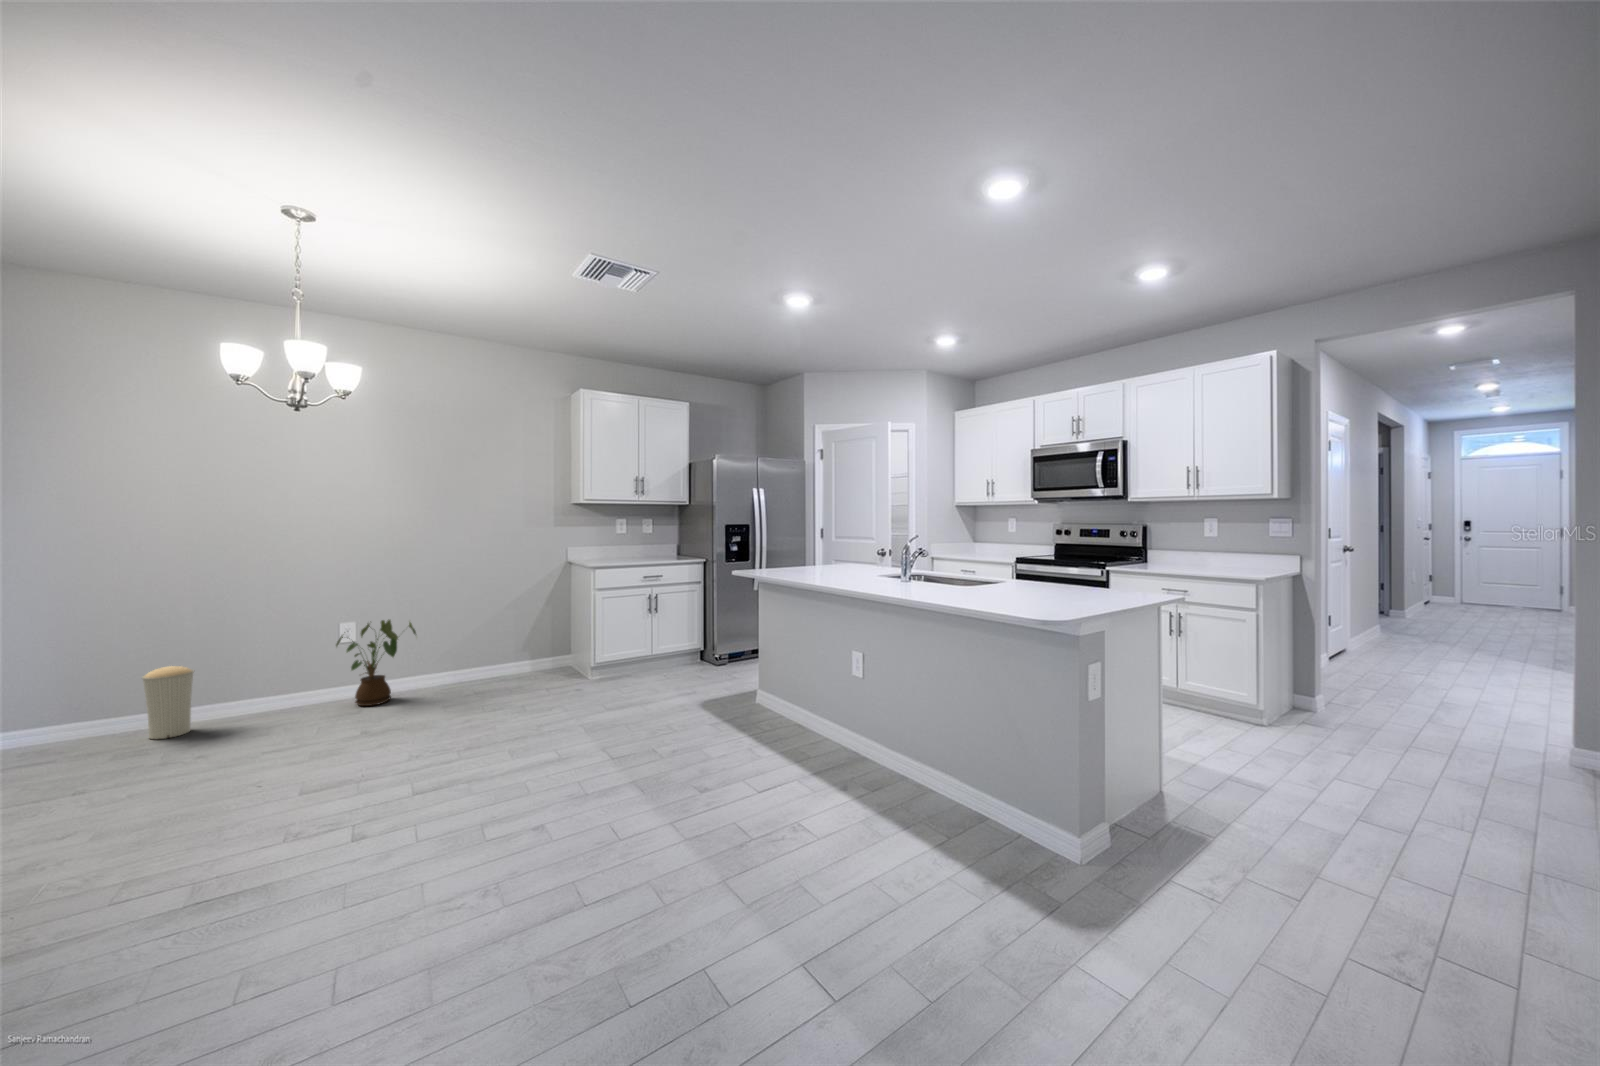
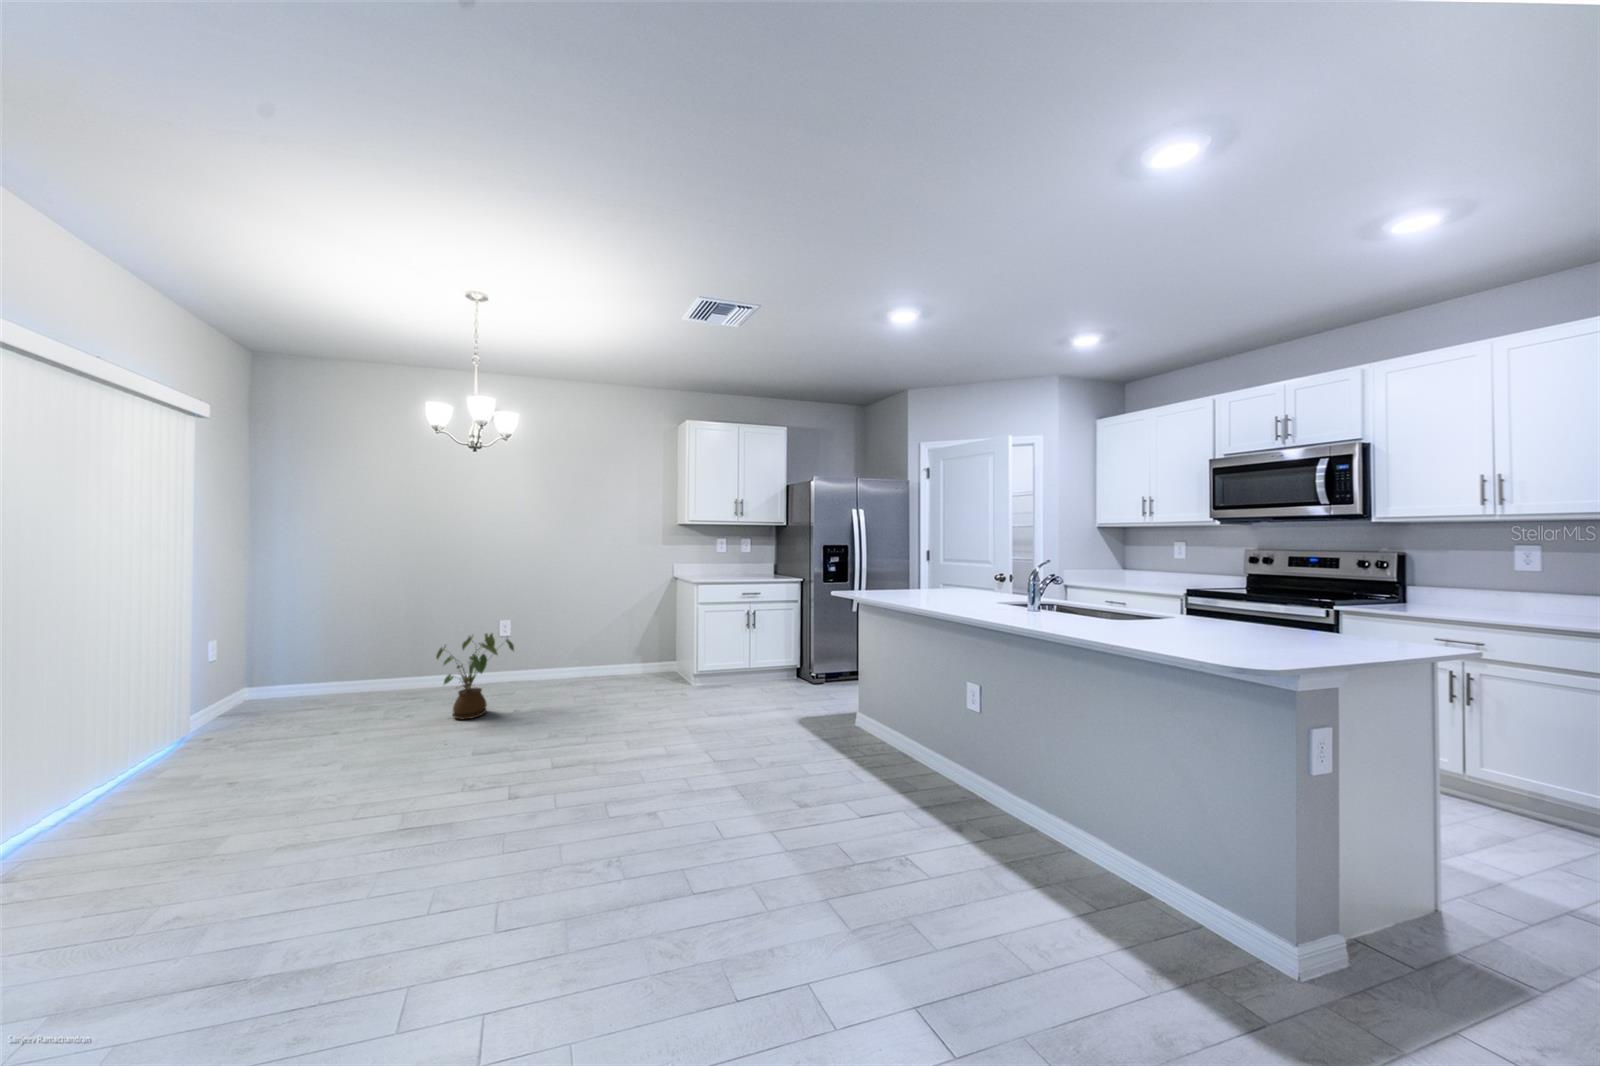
trash can: present [142,666,194,739] -> none [264,671,312,741]

